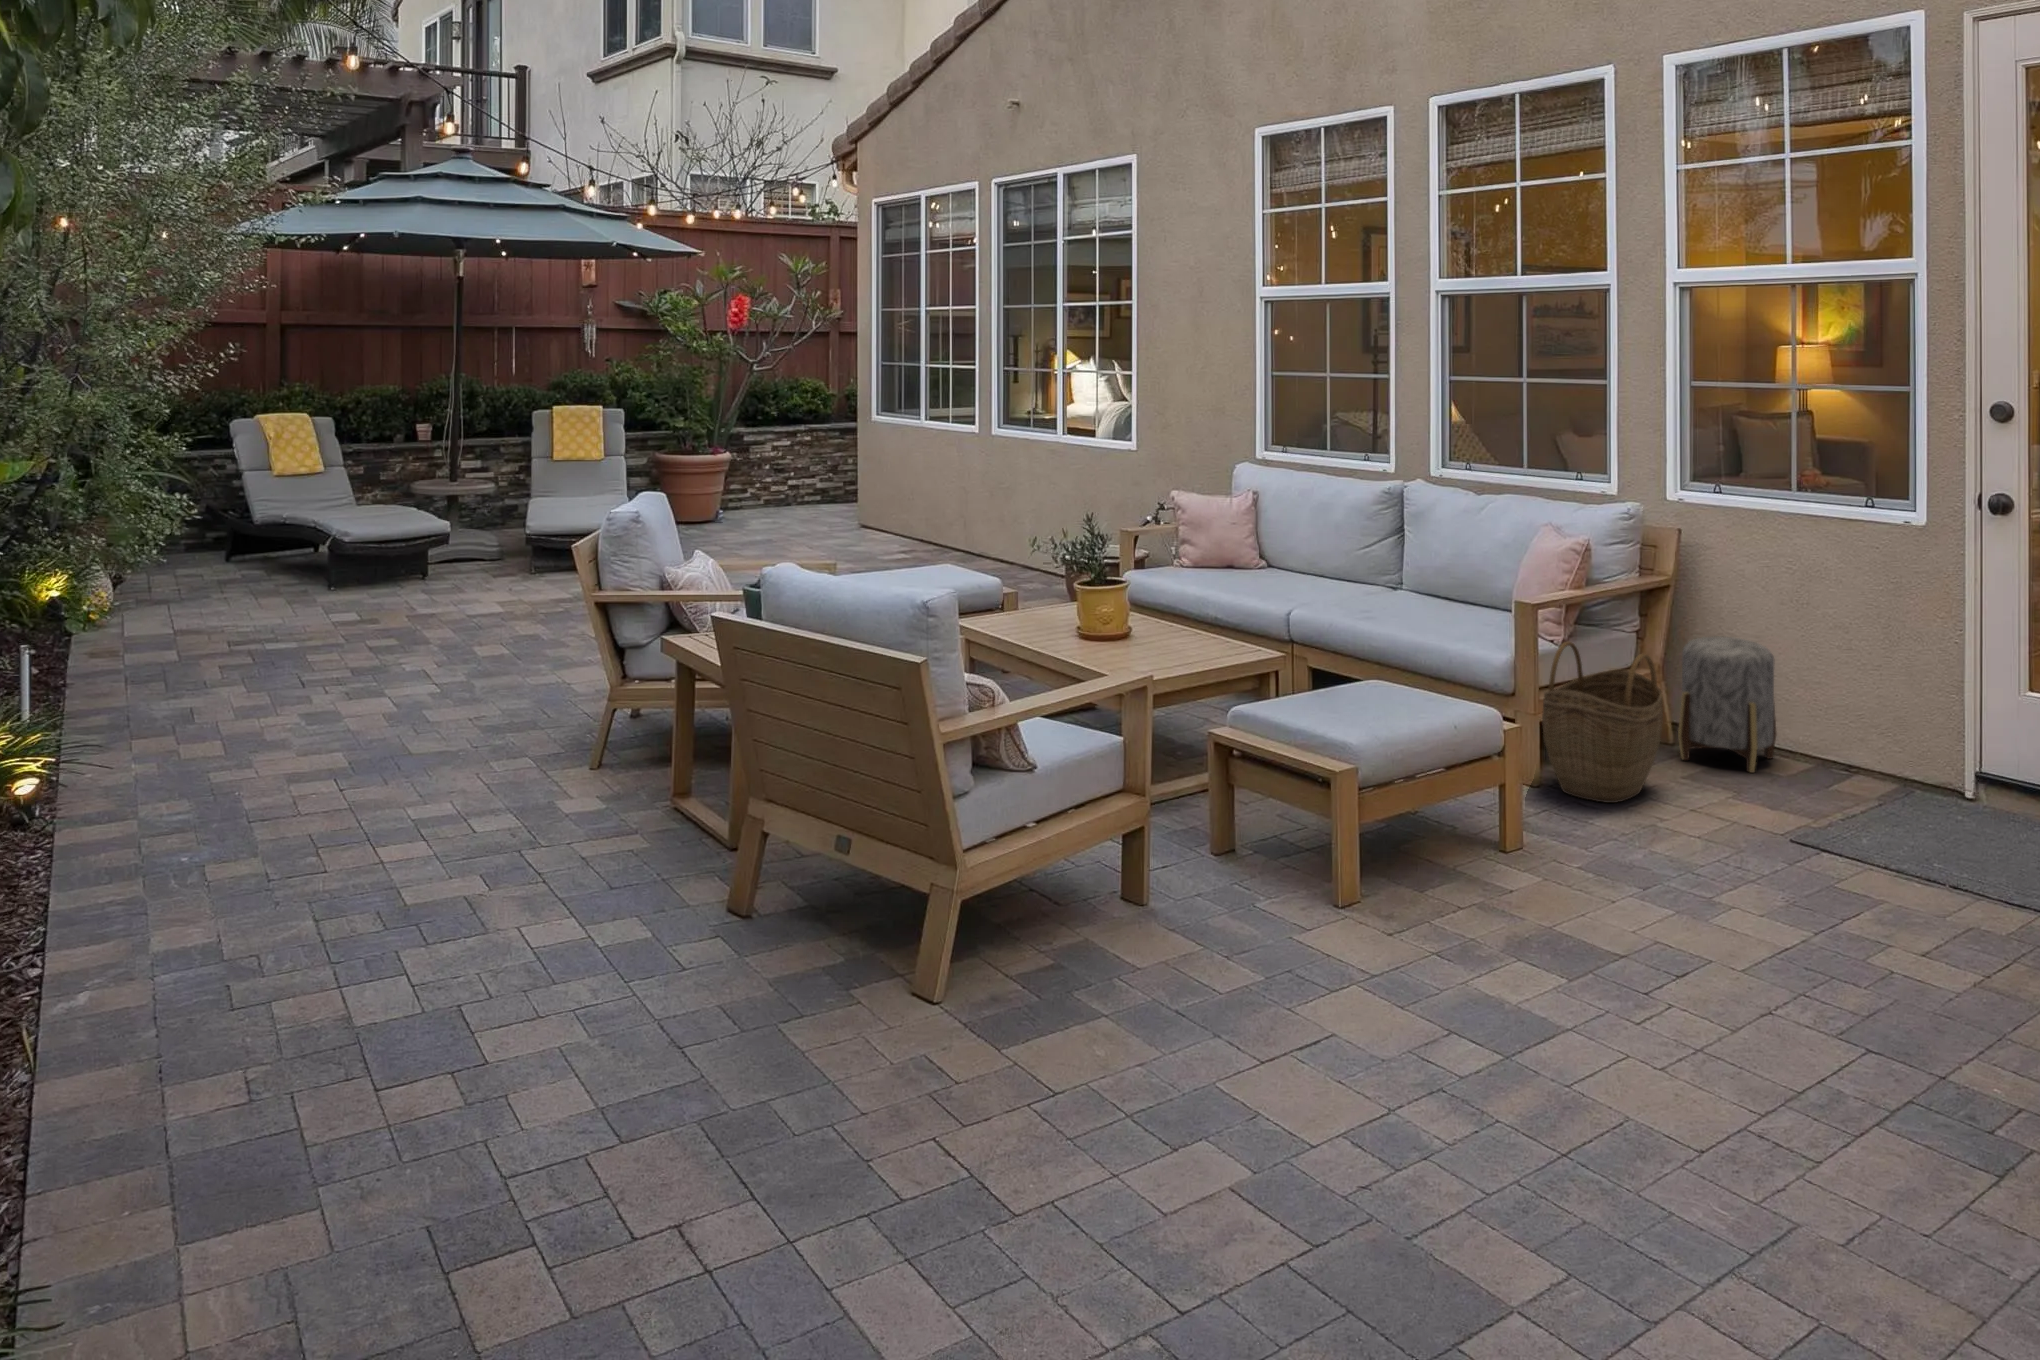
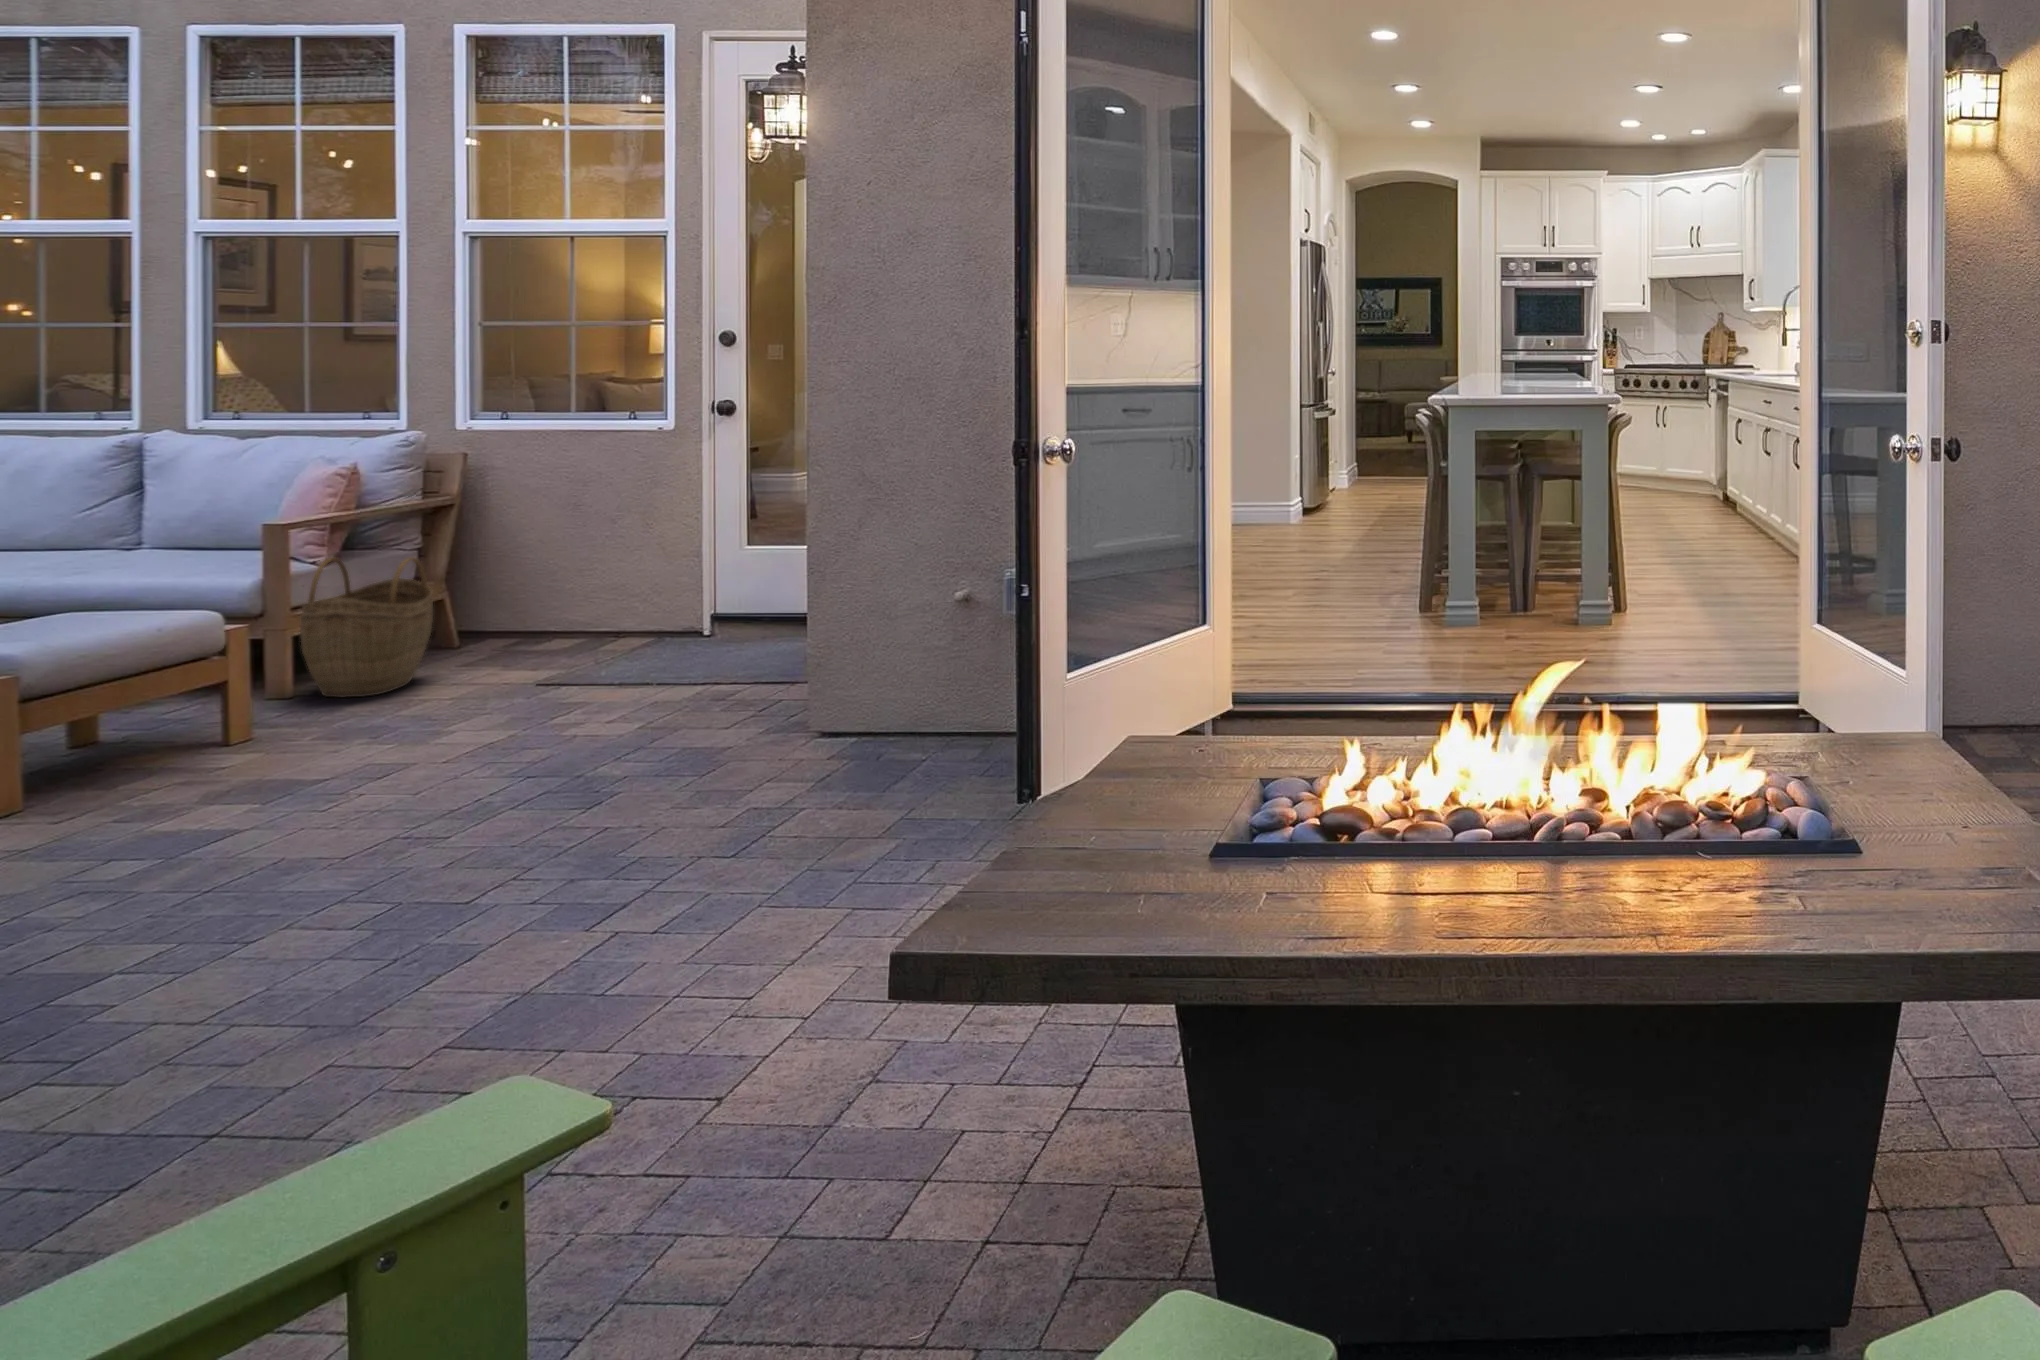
stool: present [1678,636,1776,773] -> none [457,542,554,655]

